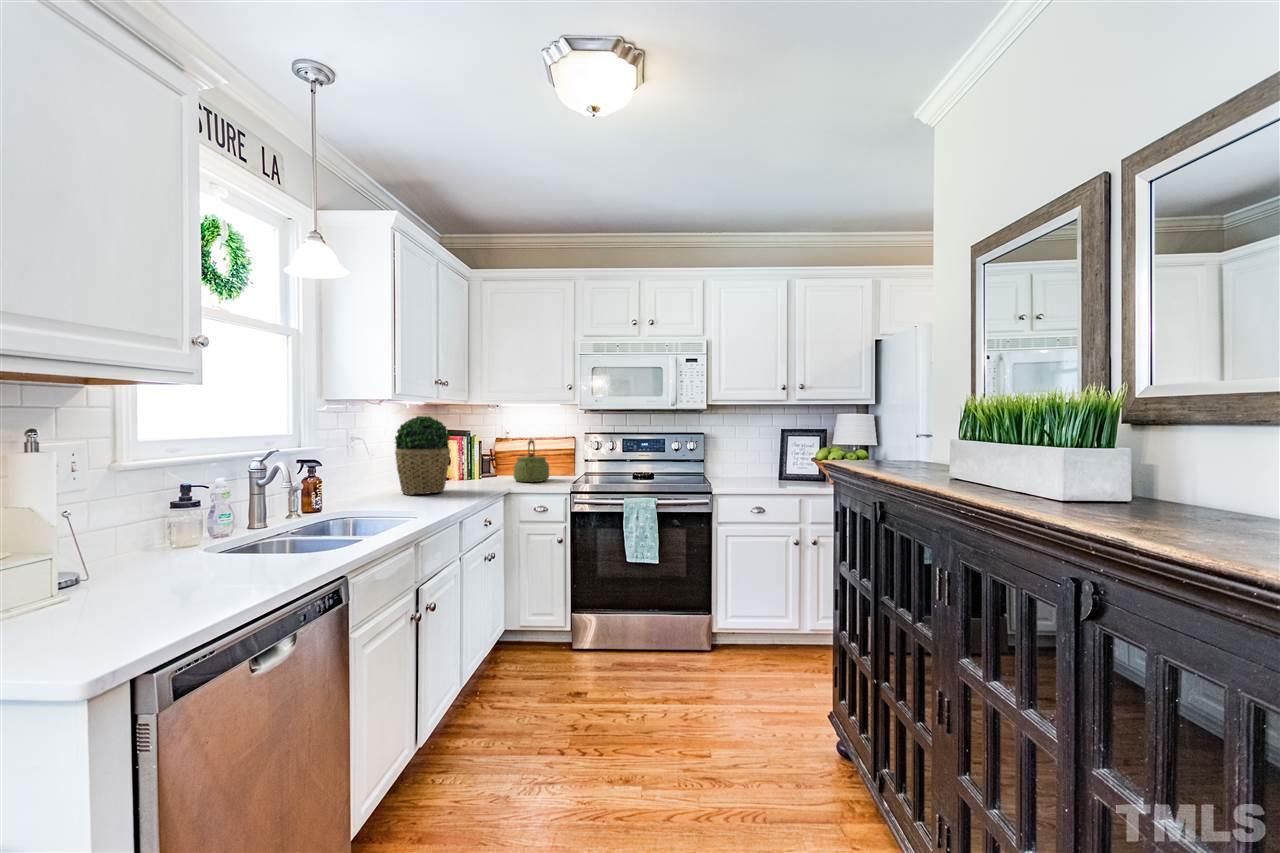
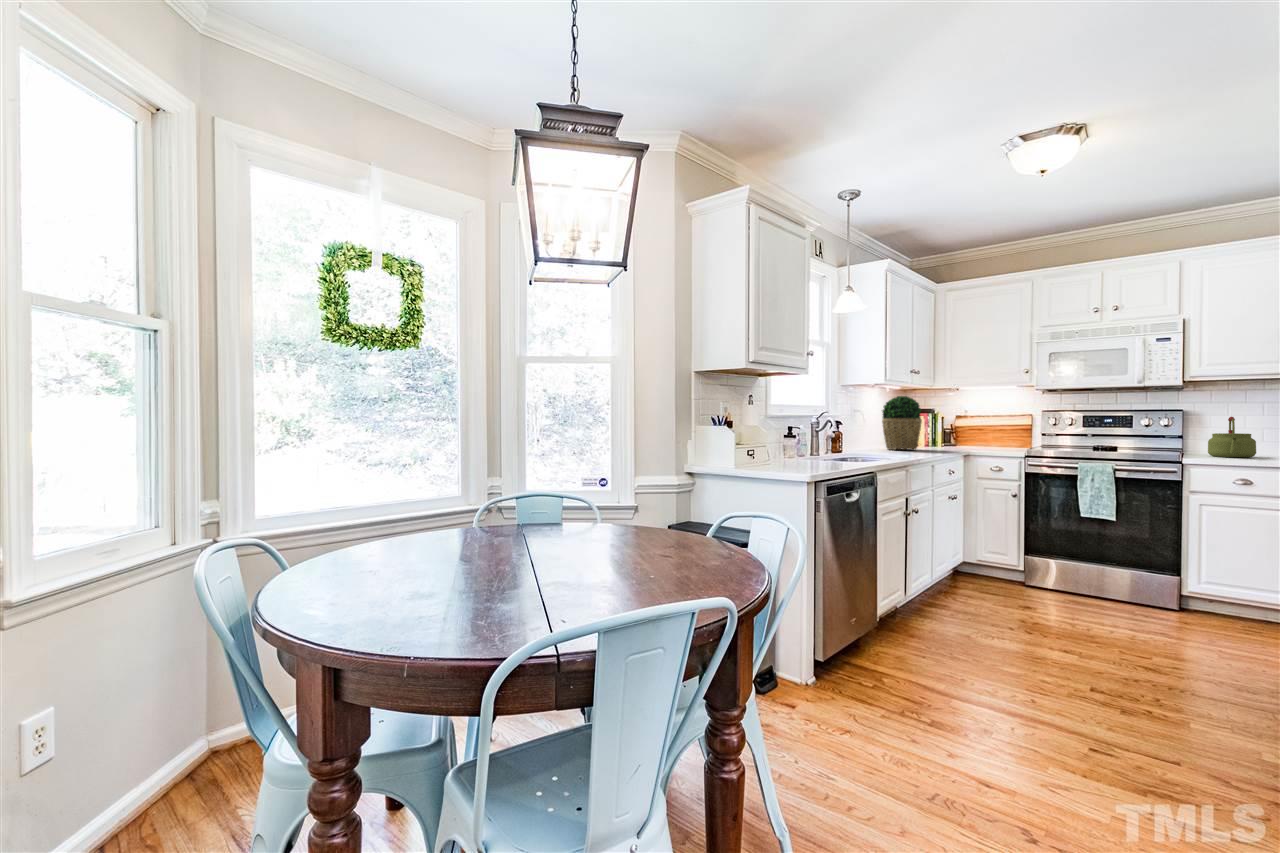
kettle: present [513,440,549,482] -> present [1208,417,1256,457]

